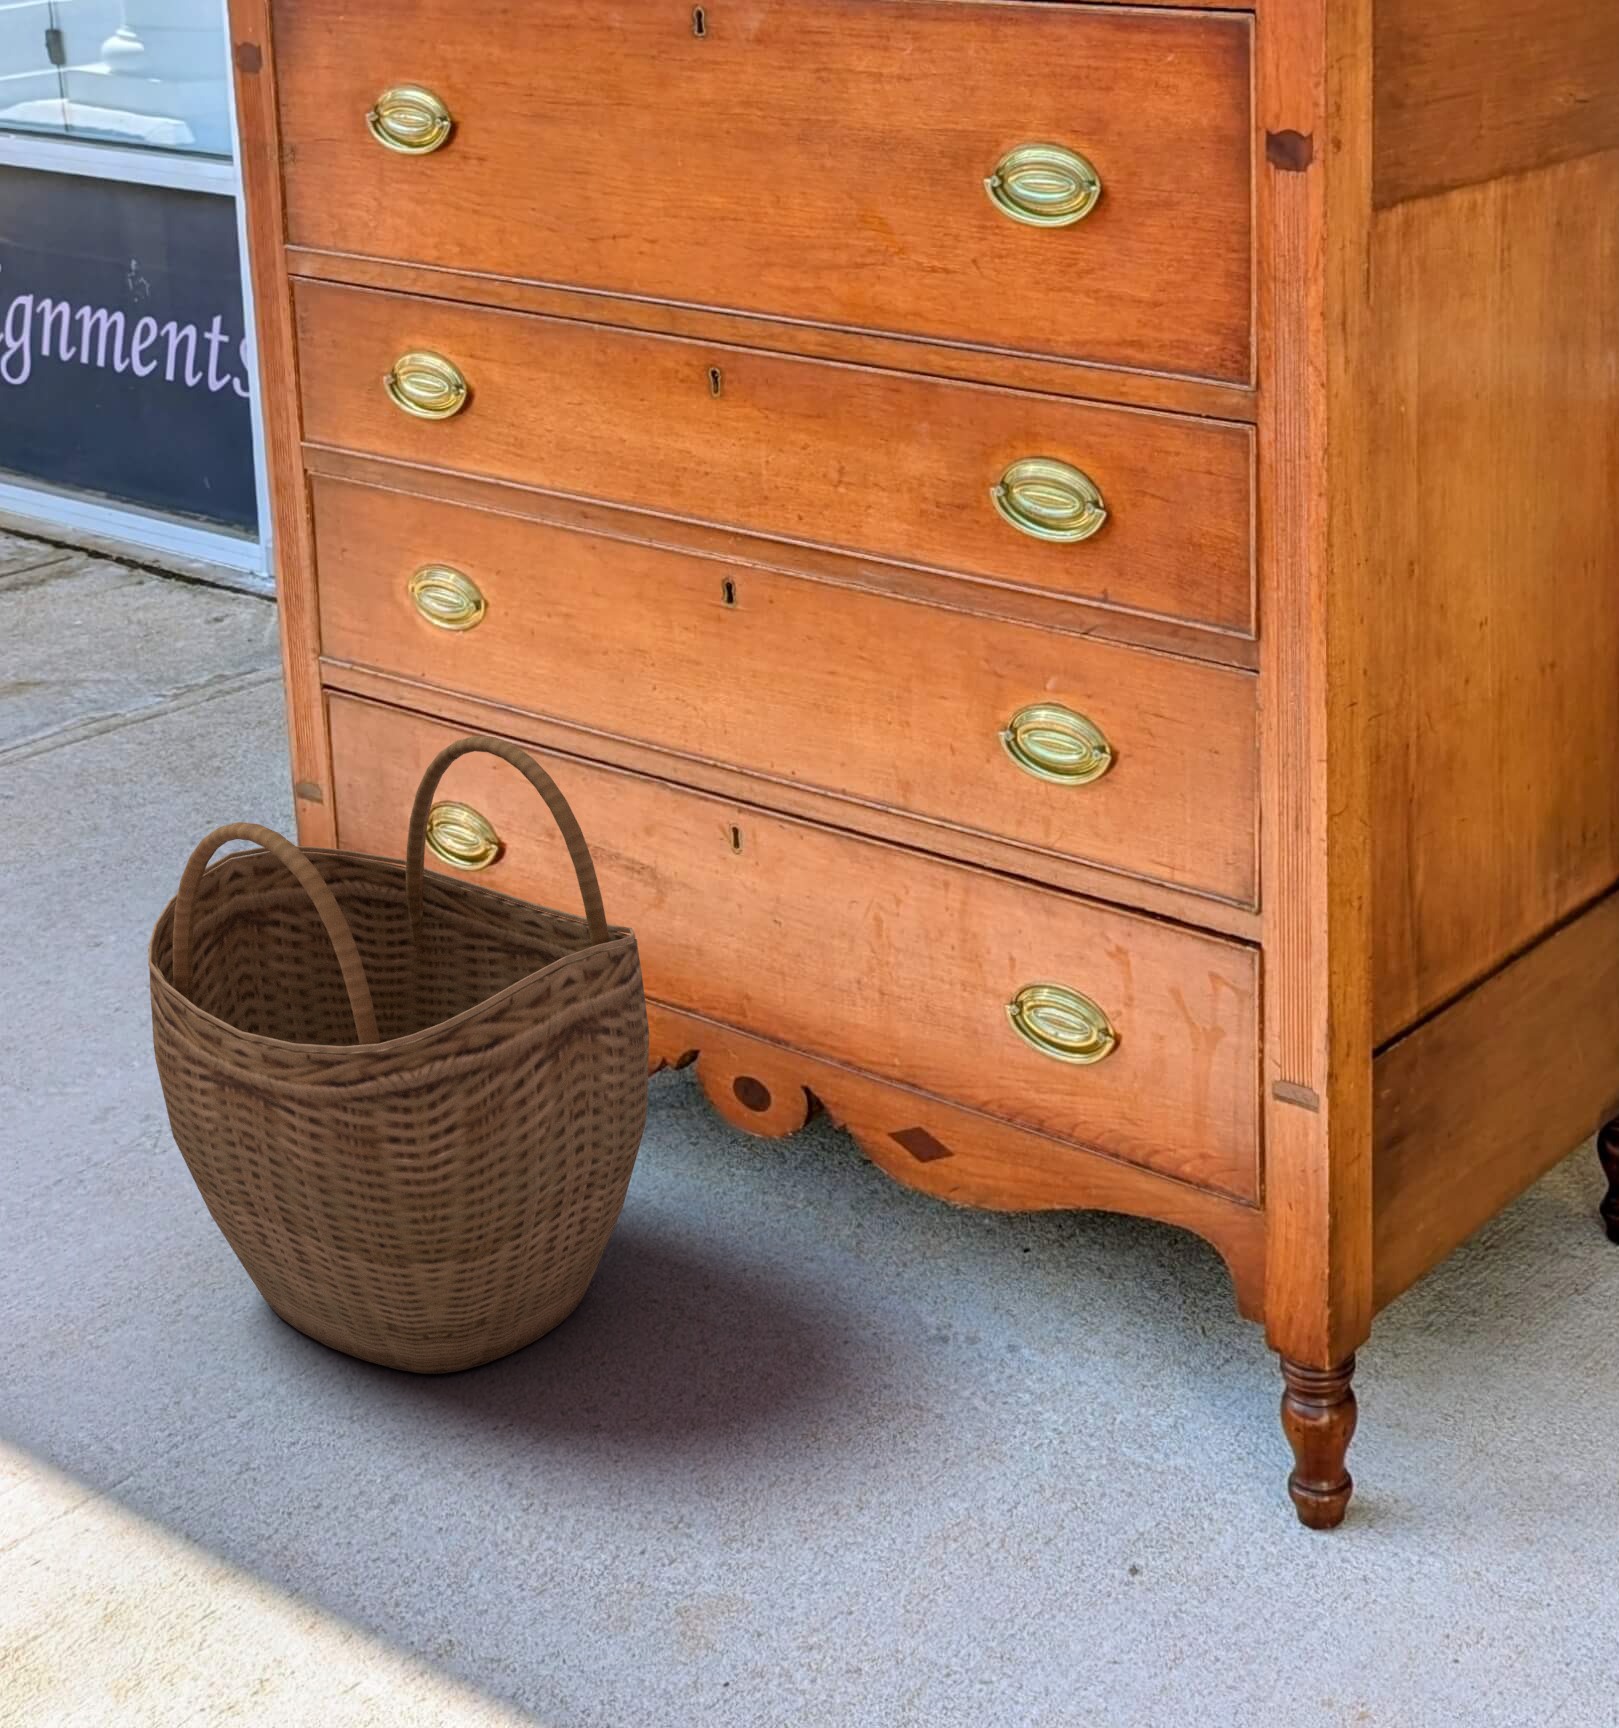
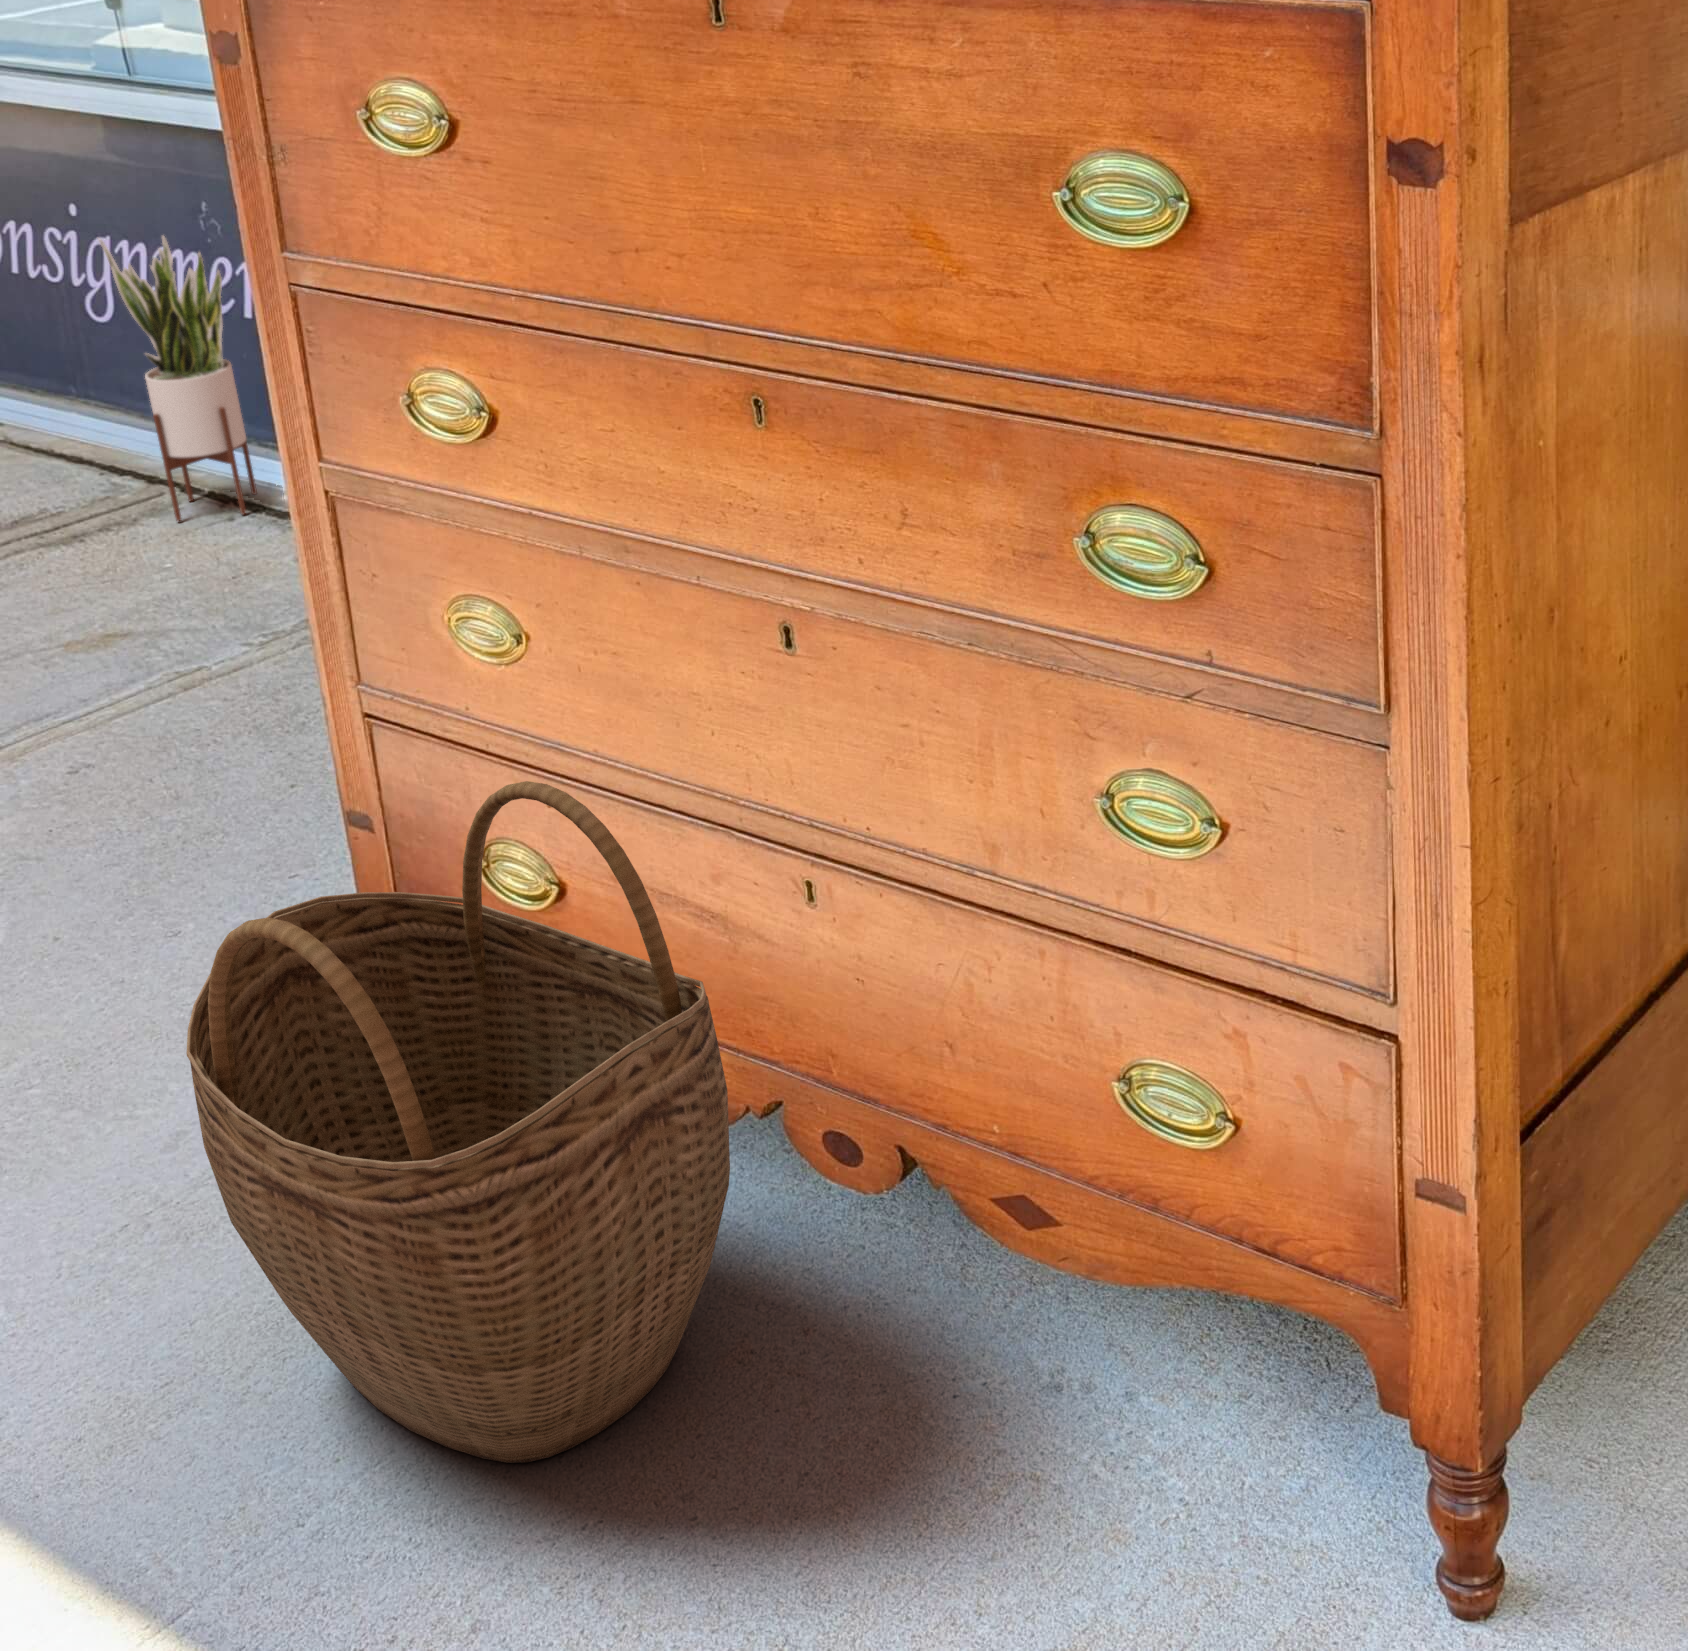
potted plant: none [23,285,166,588] -> present [99,236,257,521]

